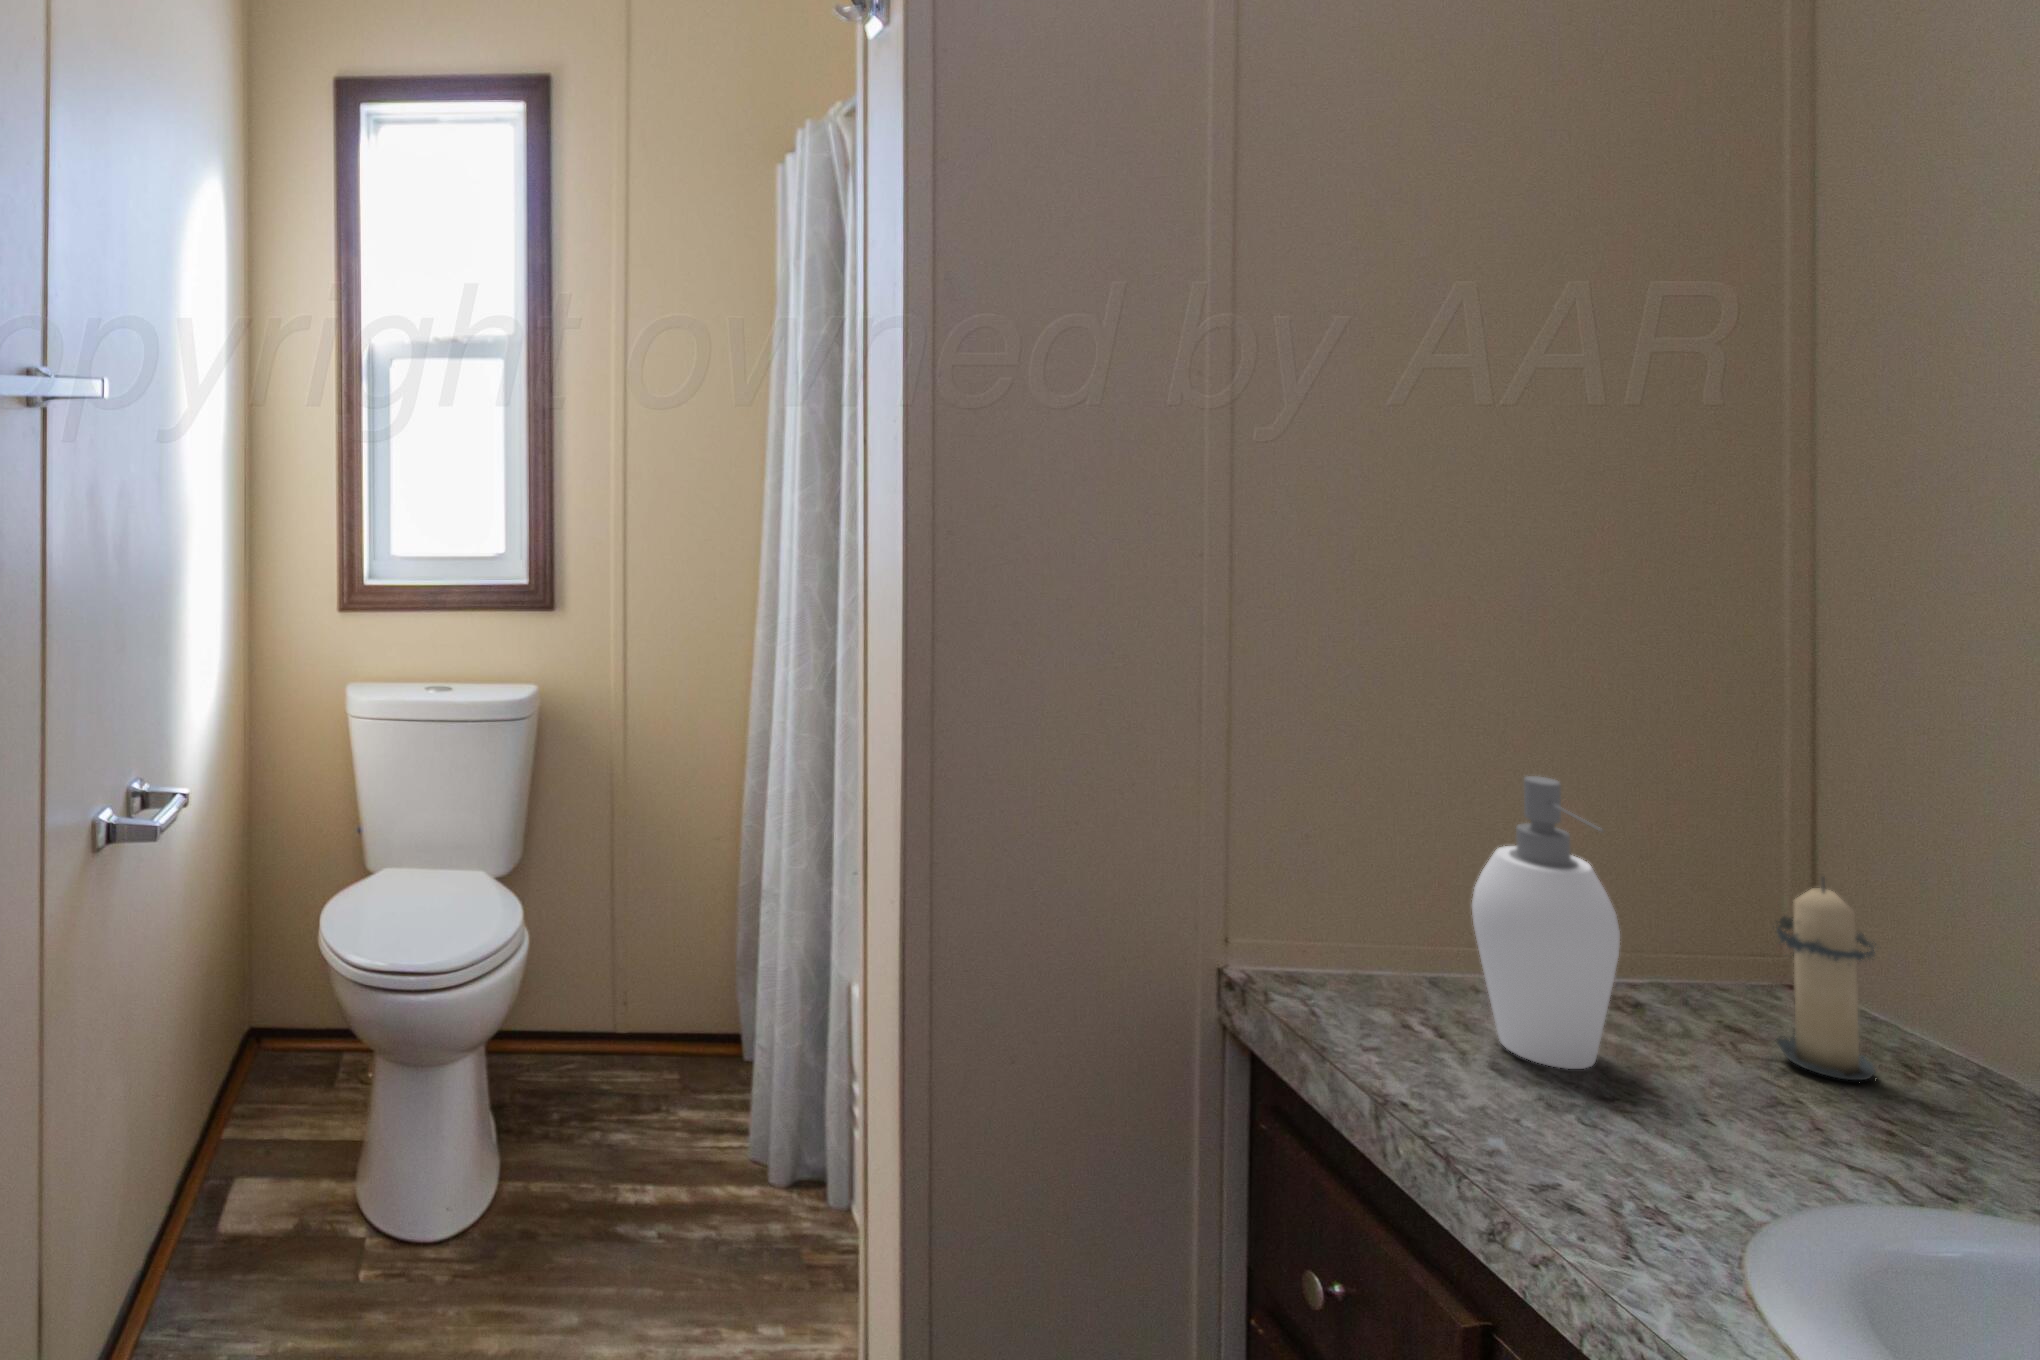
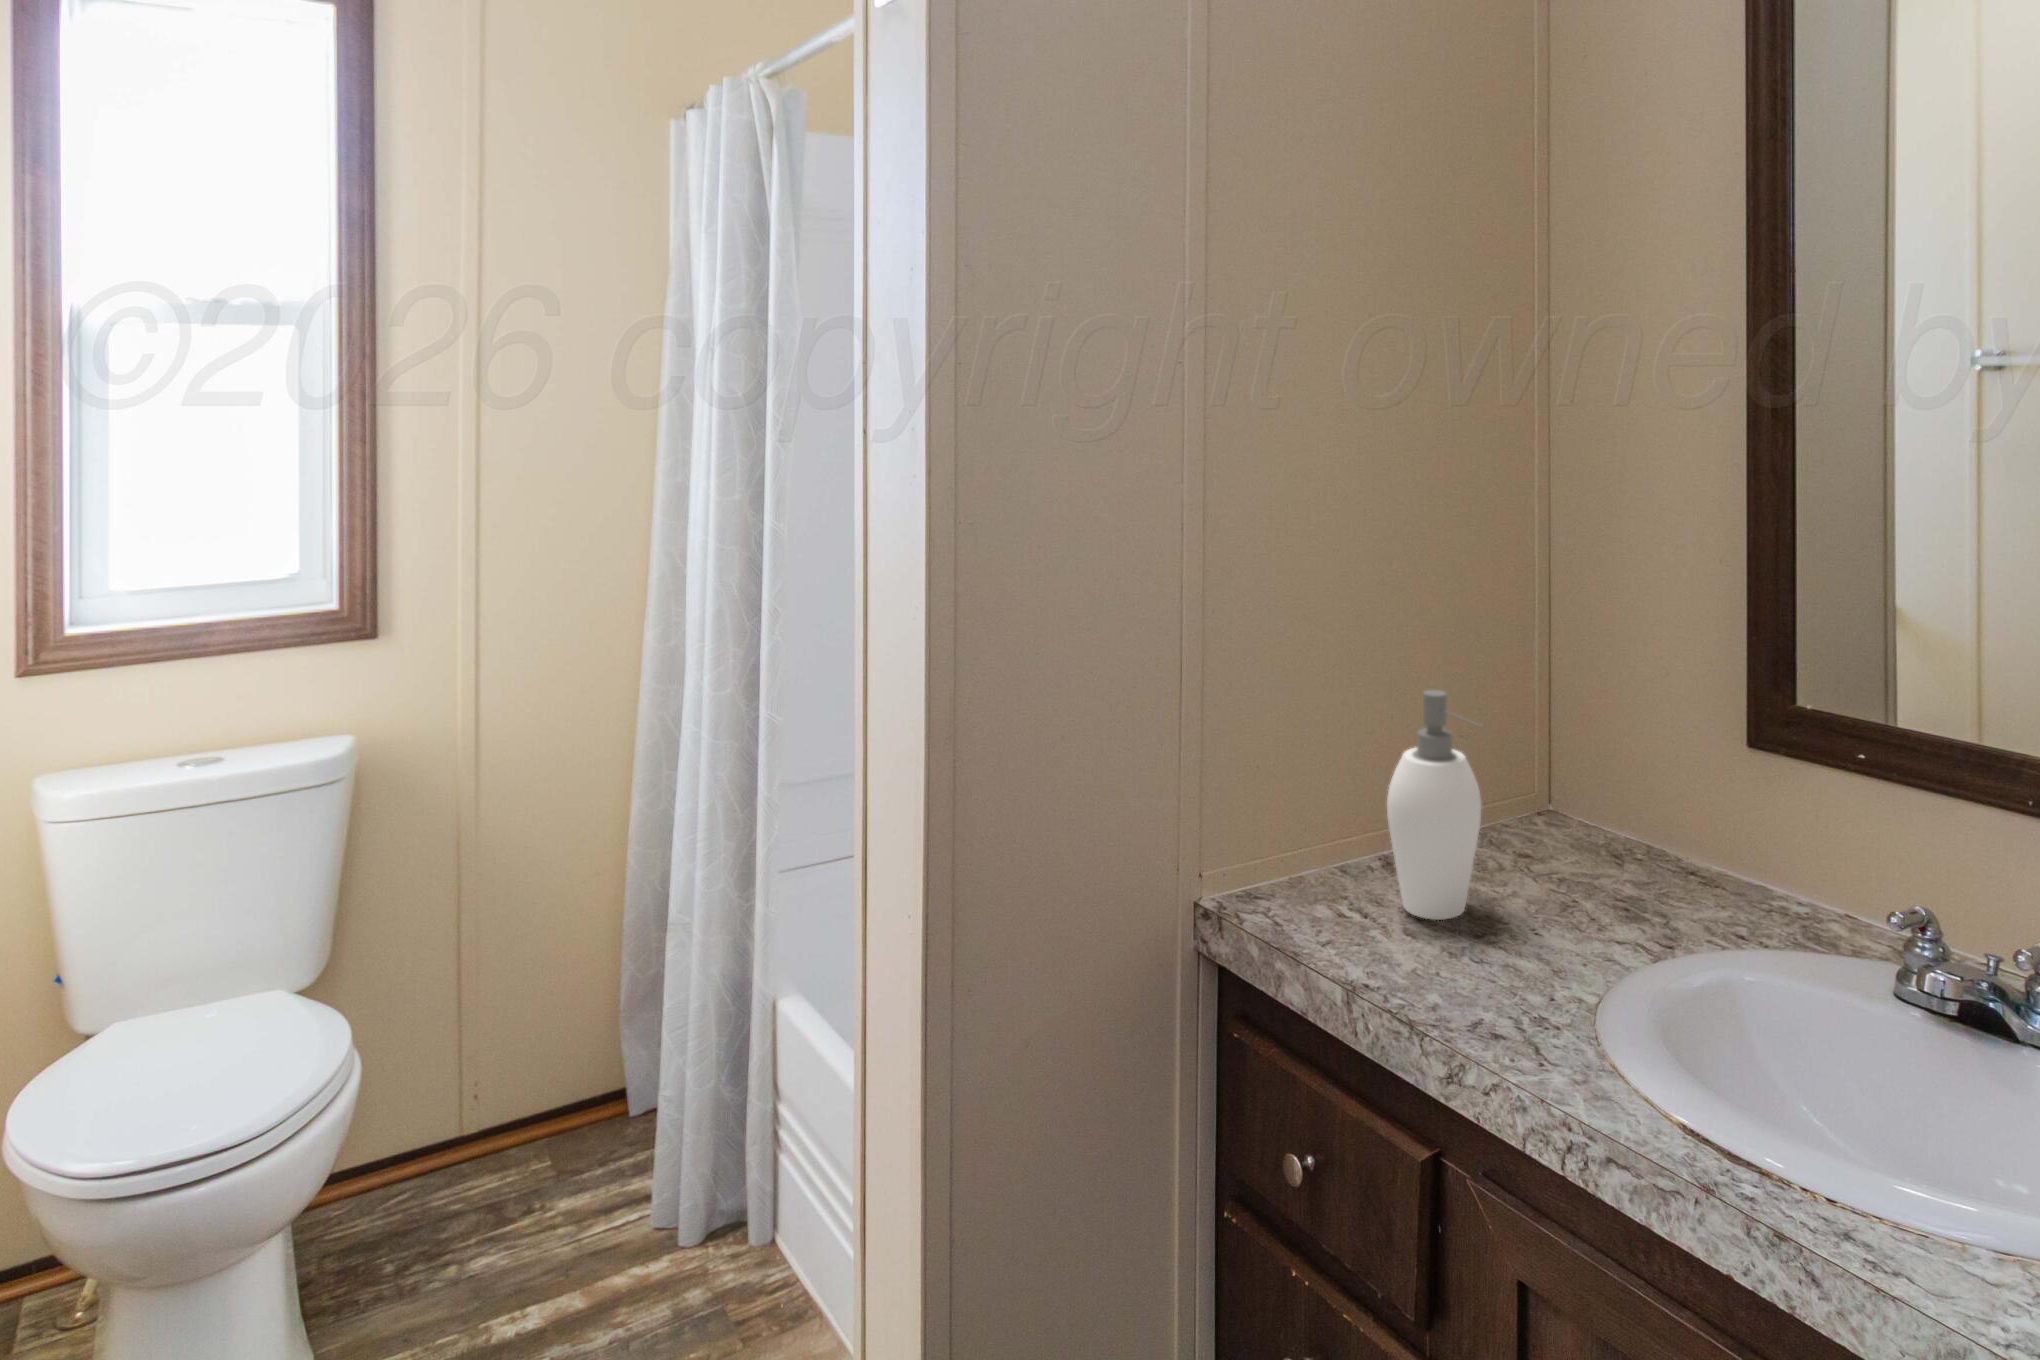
candle: present [1776,877,1878,1080] -> none [1548,732,1617,878]

